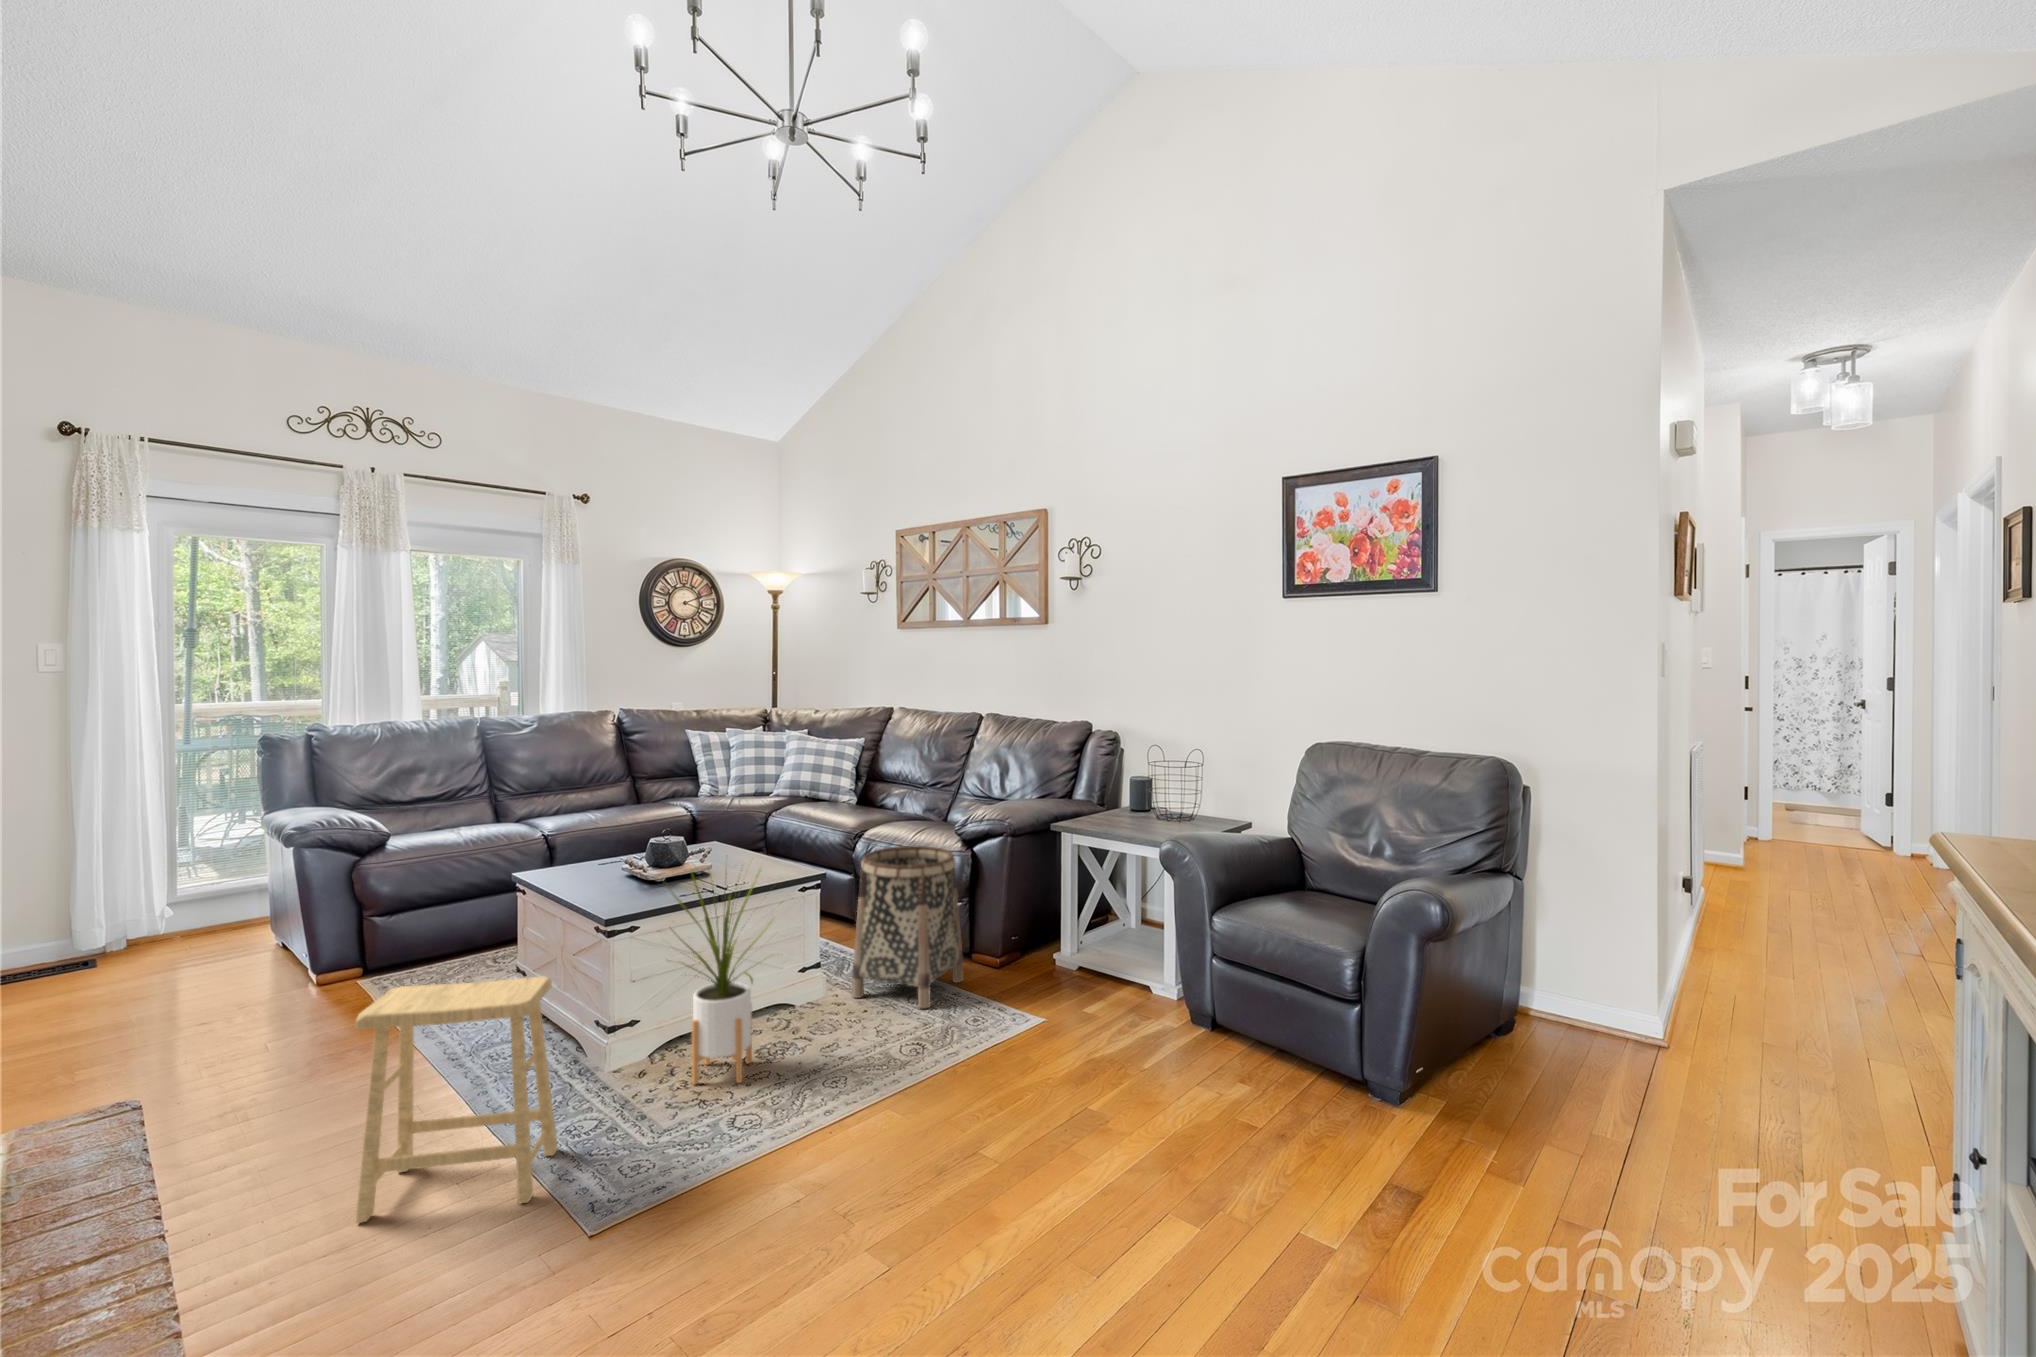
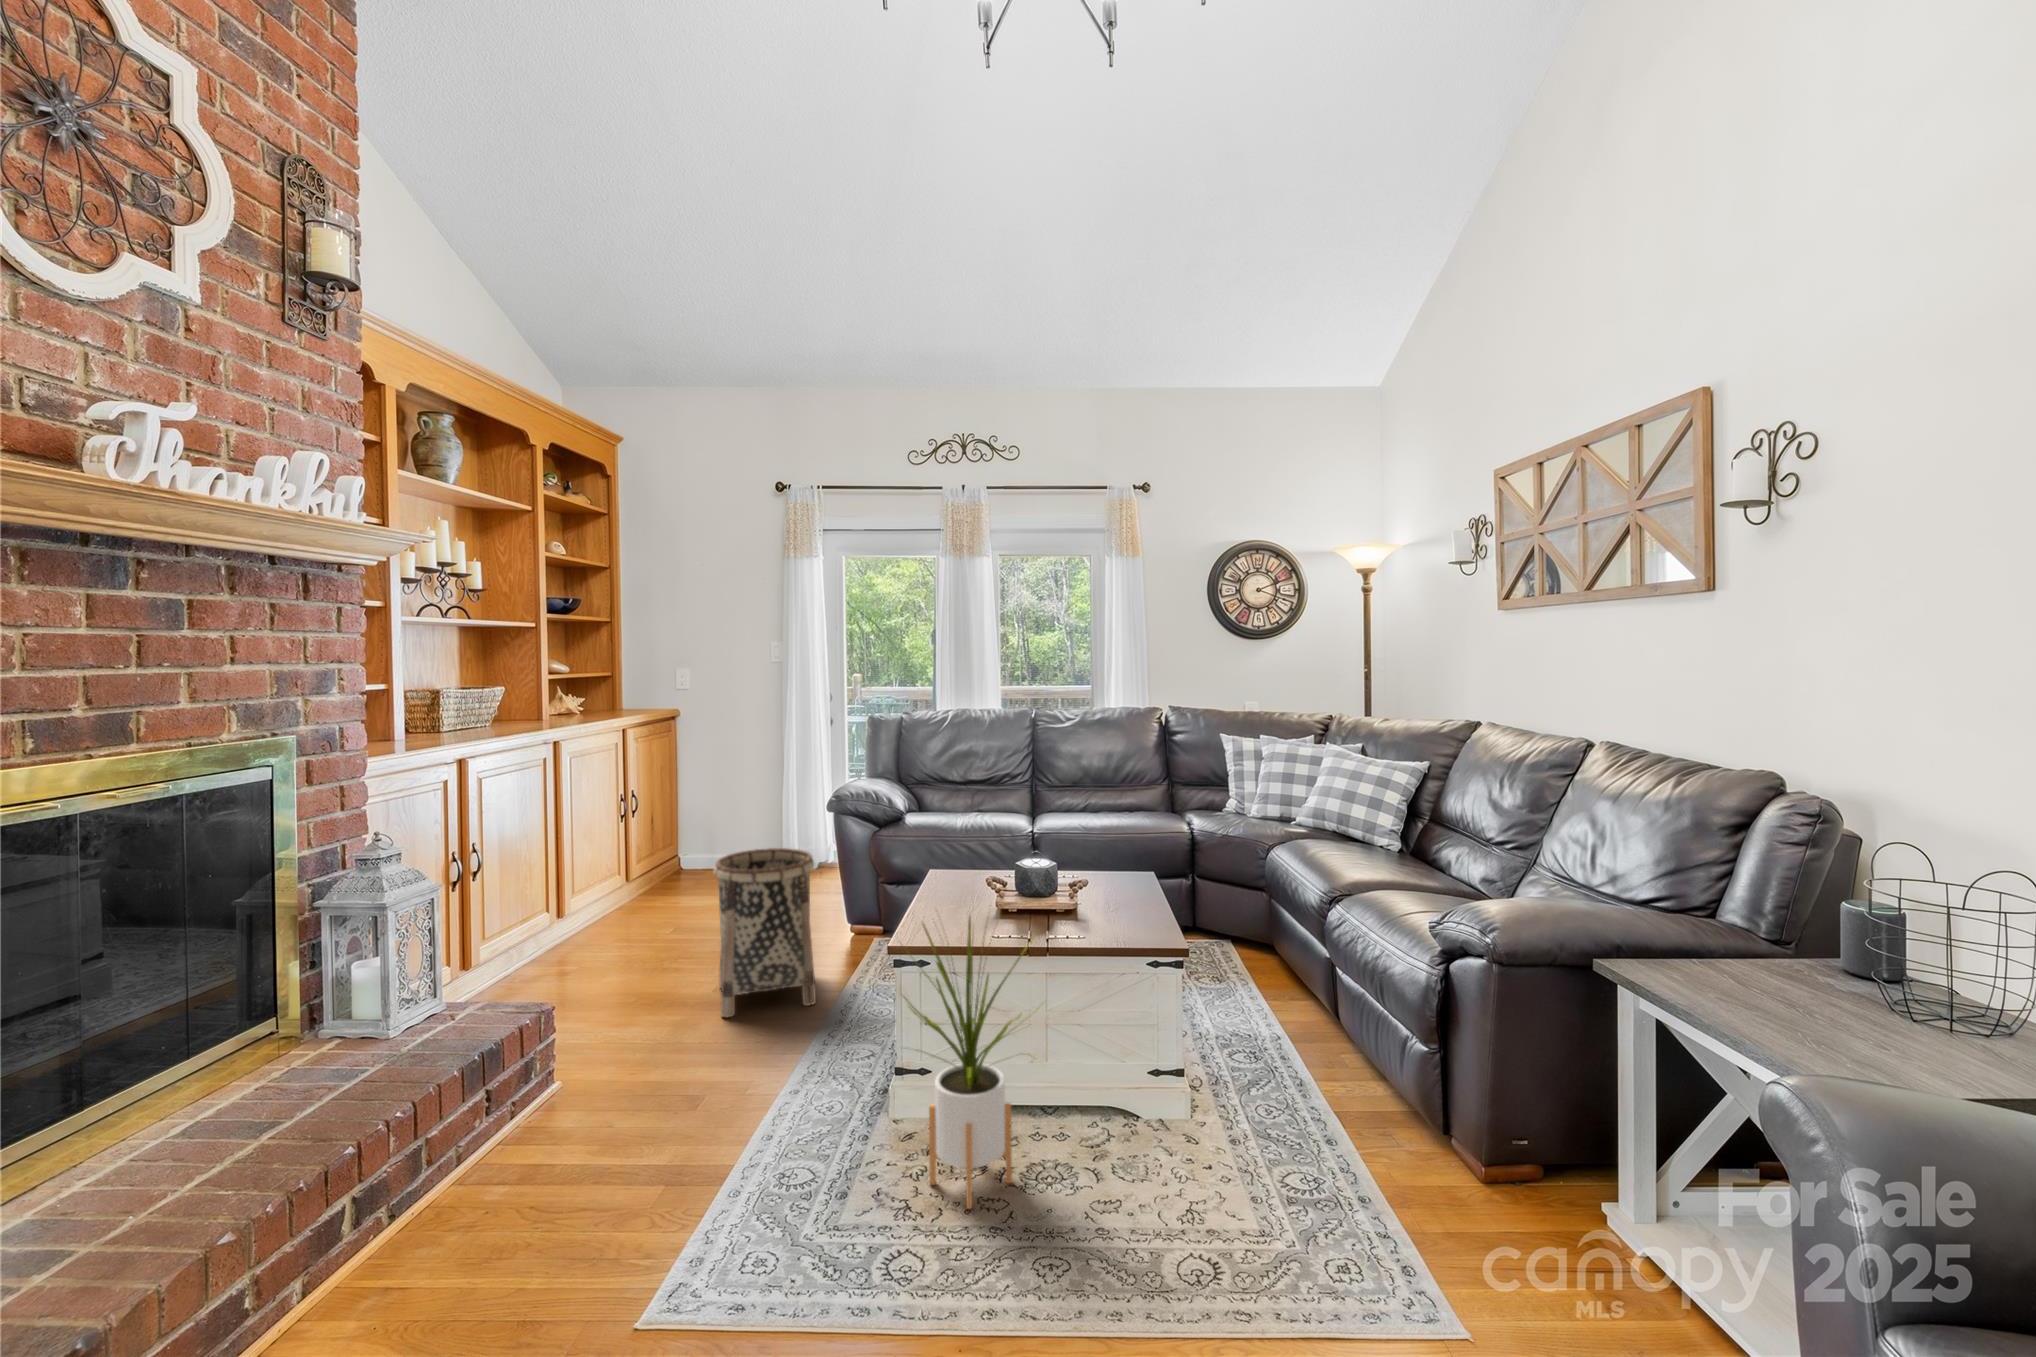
basket: present [852,846,964,1008] -> present [713,848,816,1017]
footstool: present [355,976,558,1223] -> none [571,977,752,1260]

